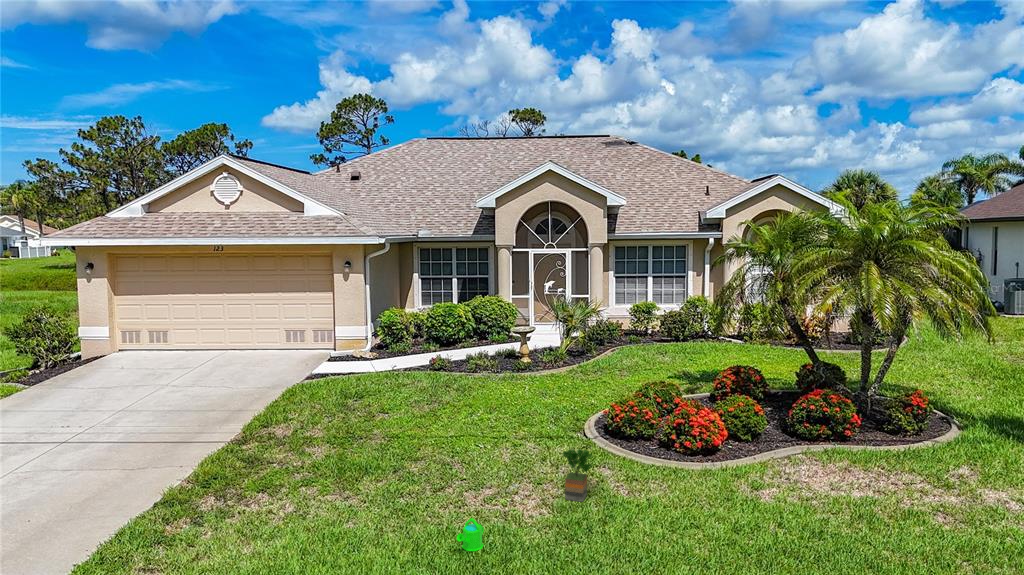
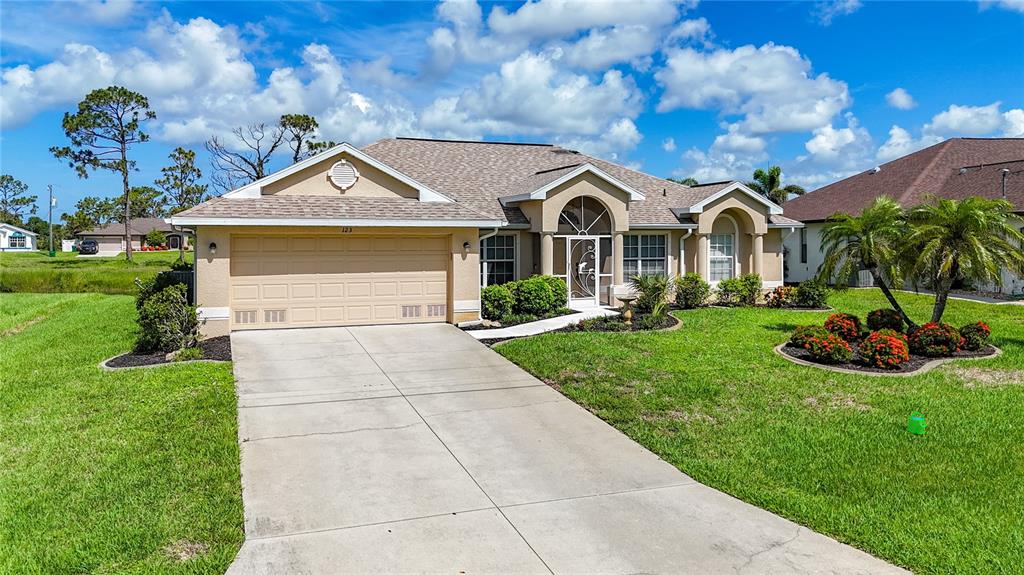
potted tree: present [562,449,593,502] -> none [881,365,914,401]

